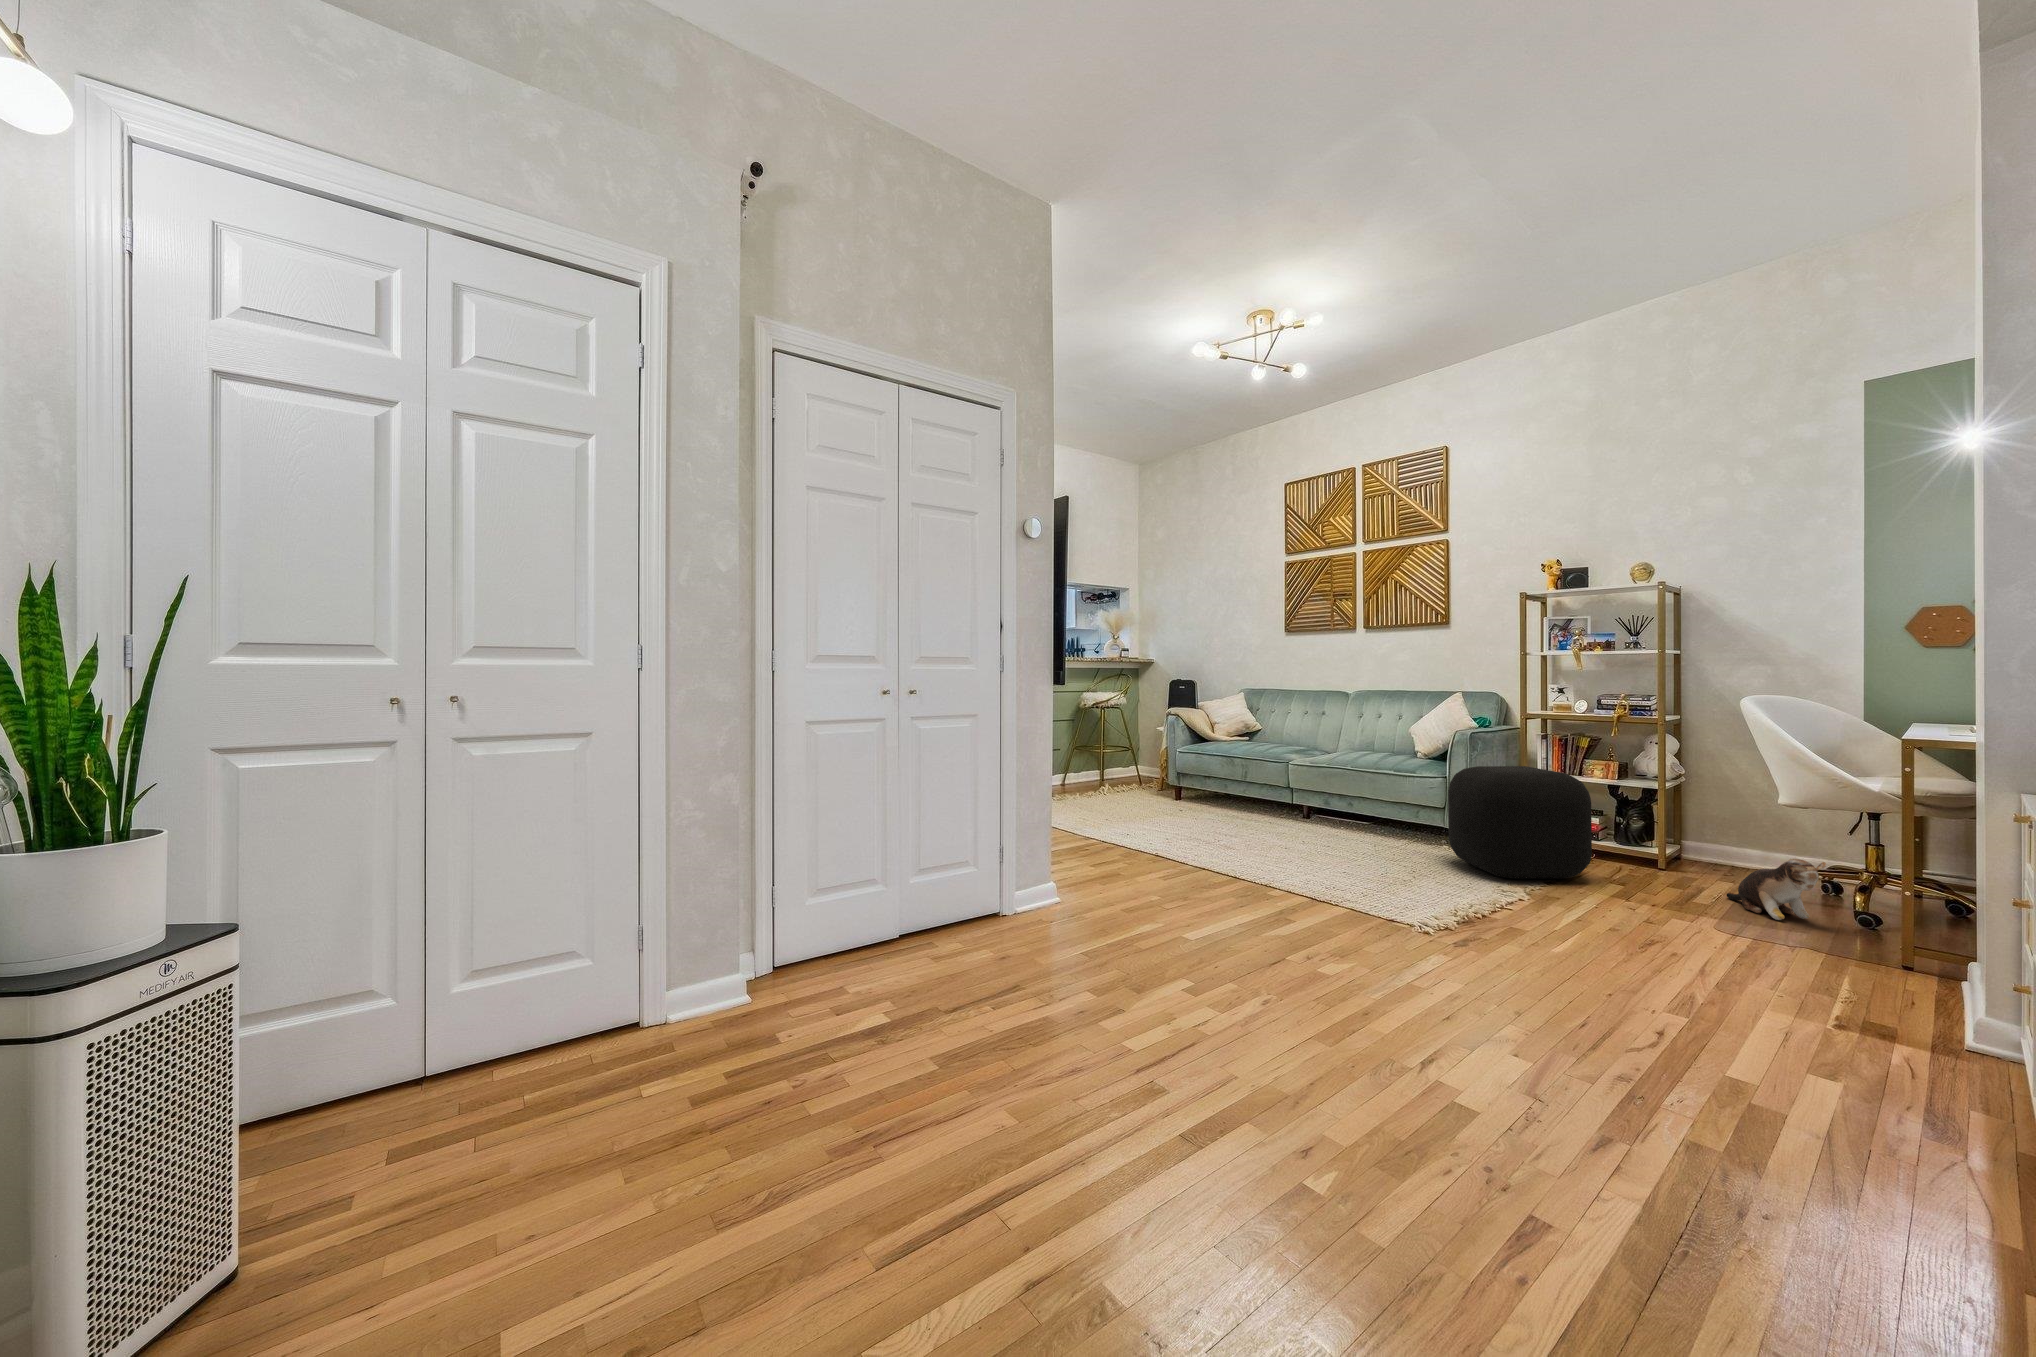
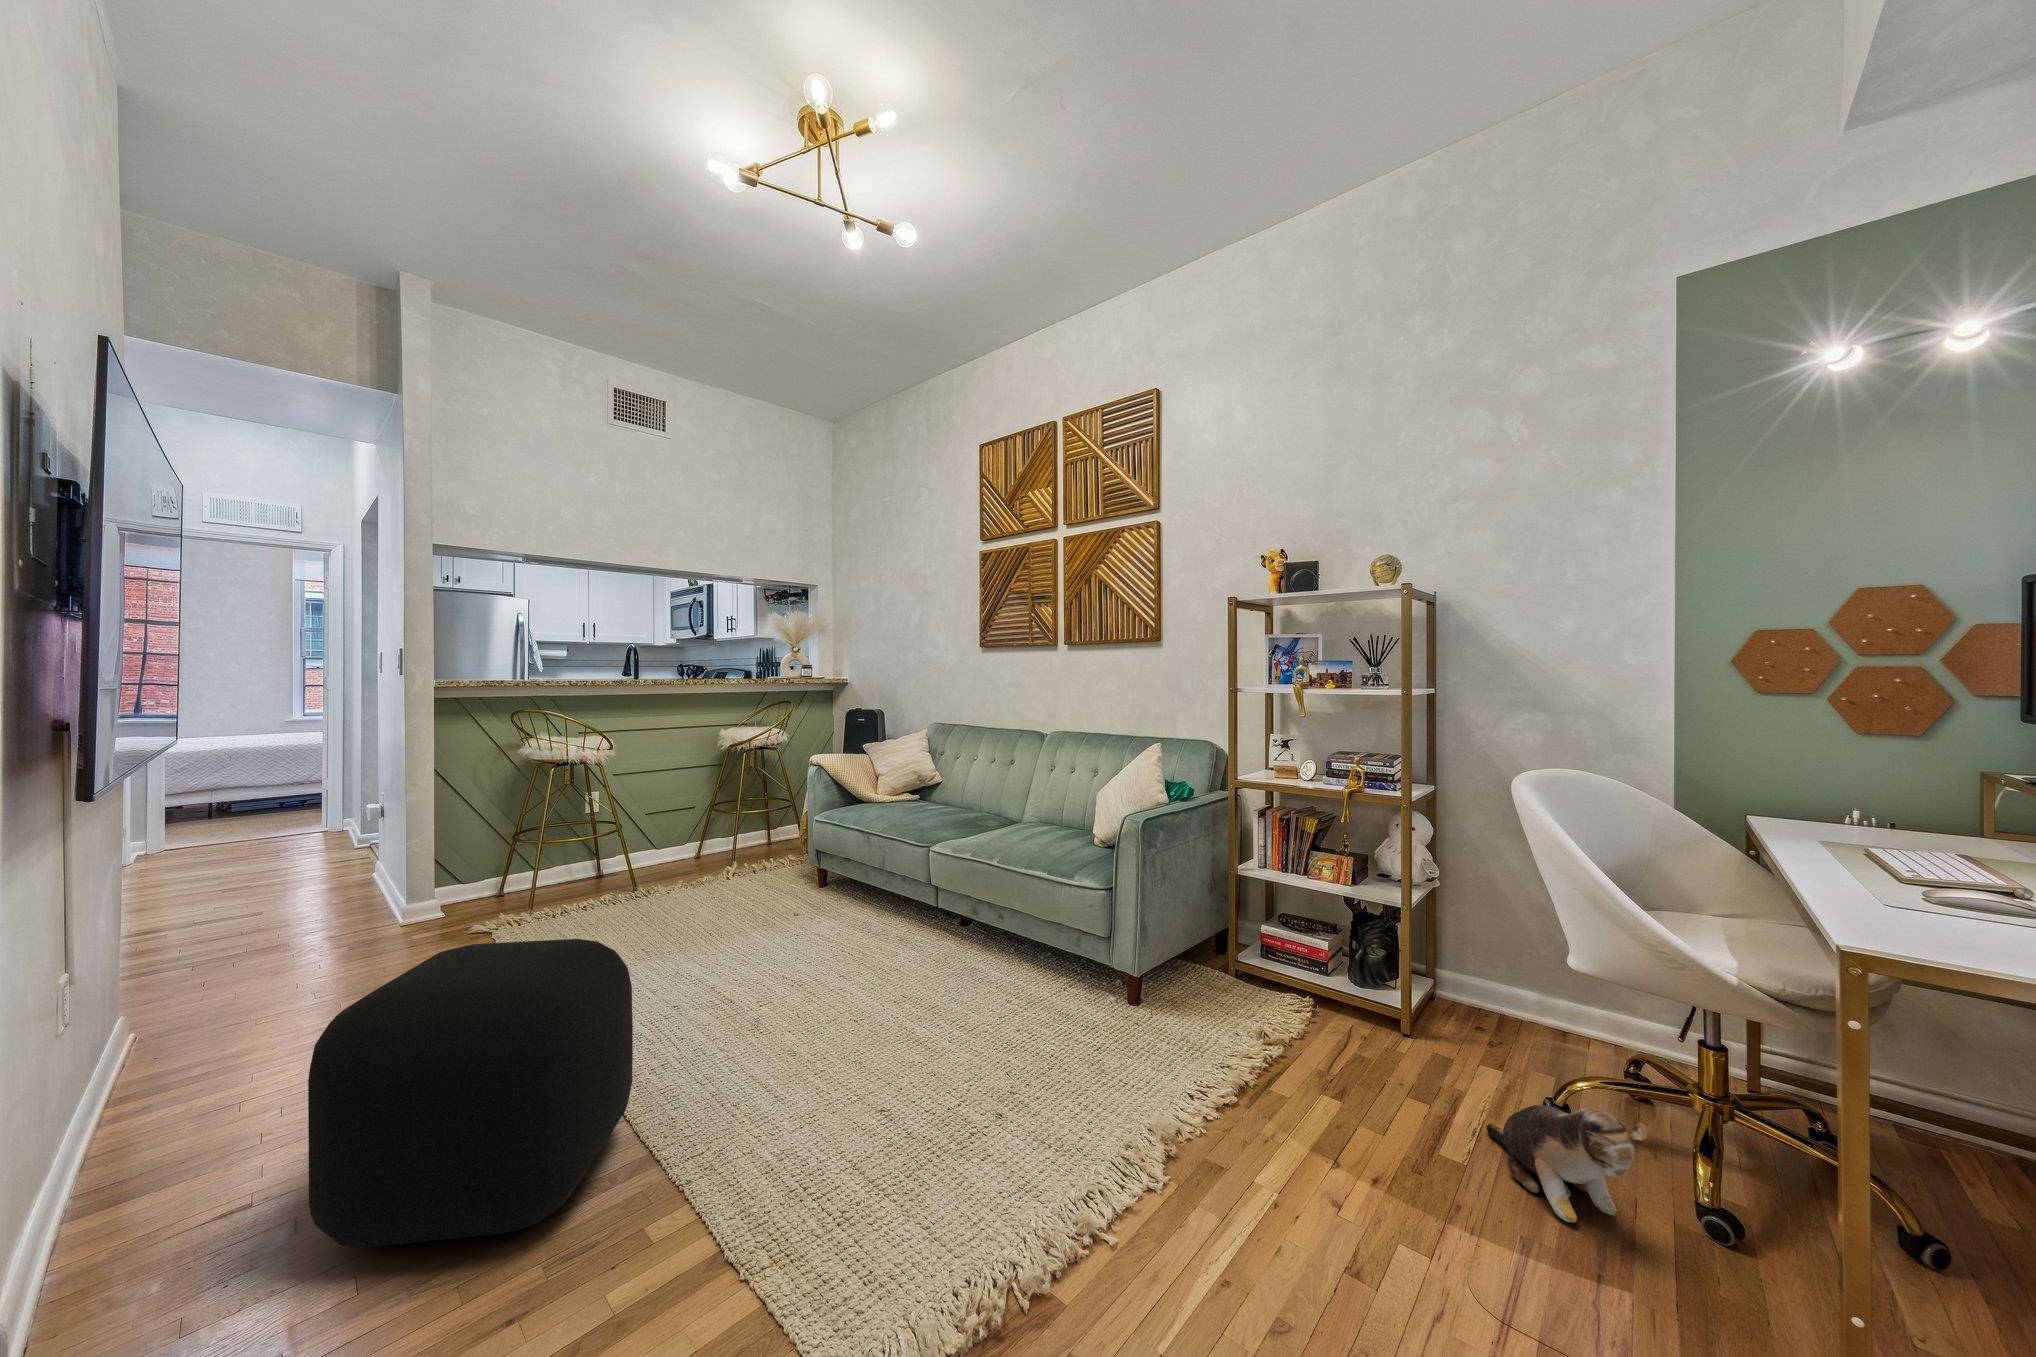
ottoman: present [1448,766,1592,879] -> present [308,939,633,1247]

